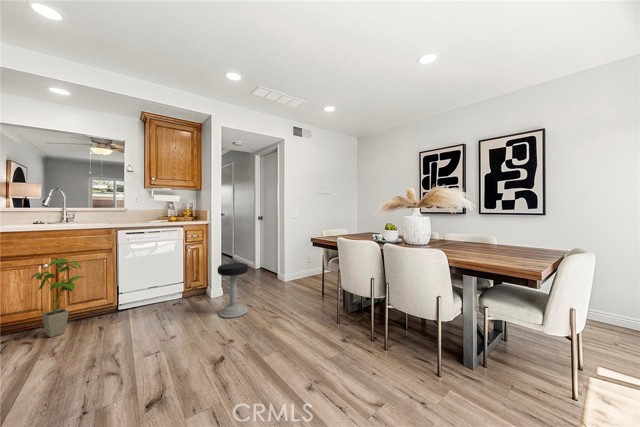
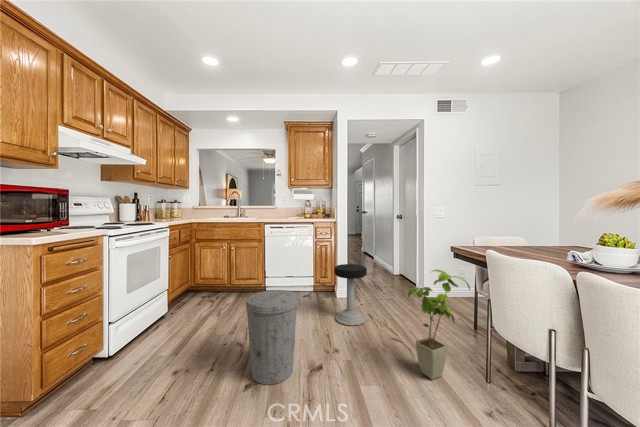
house plant: present [31,258,84,337] -> present [408,269,470,380]
trash can: none [149,292,206,382] -> present [246,290,299,385]

